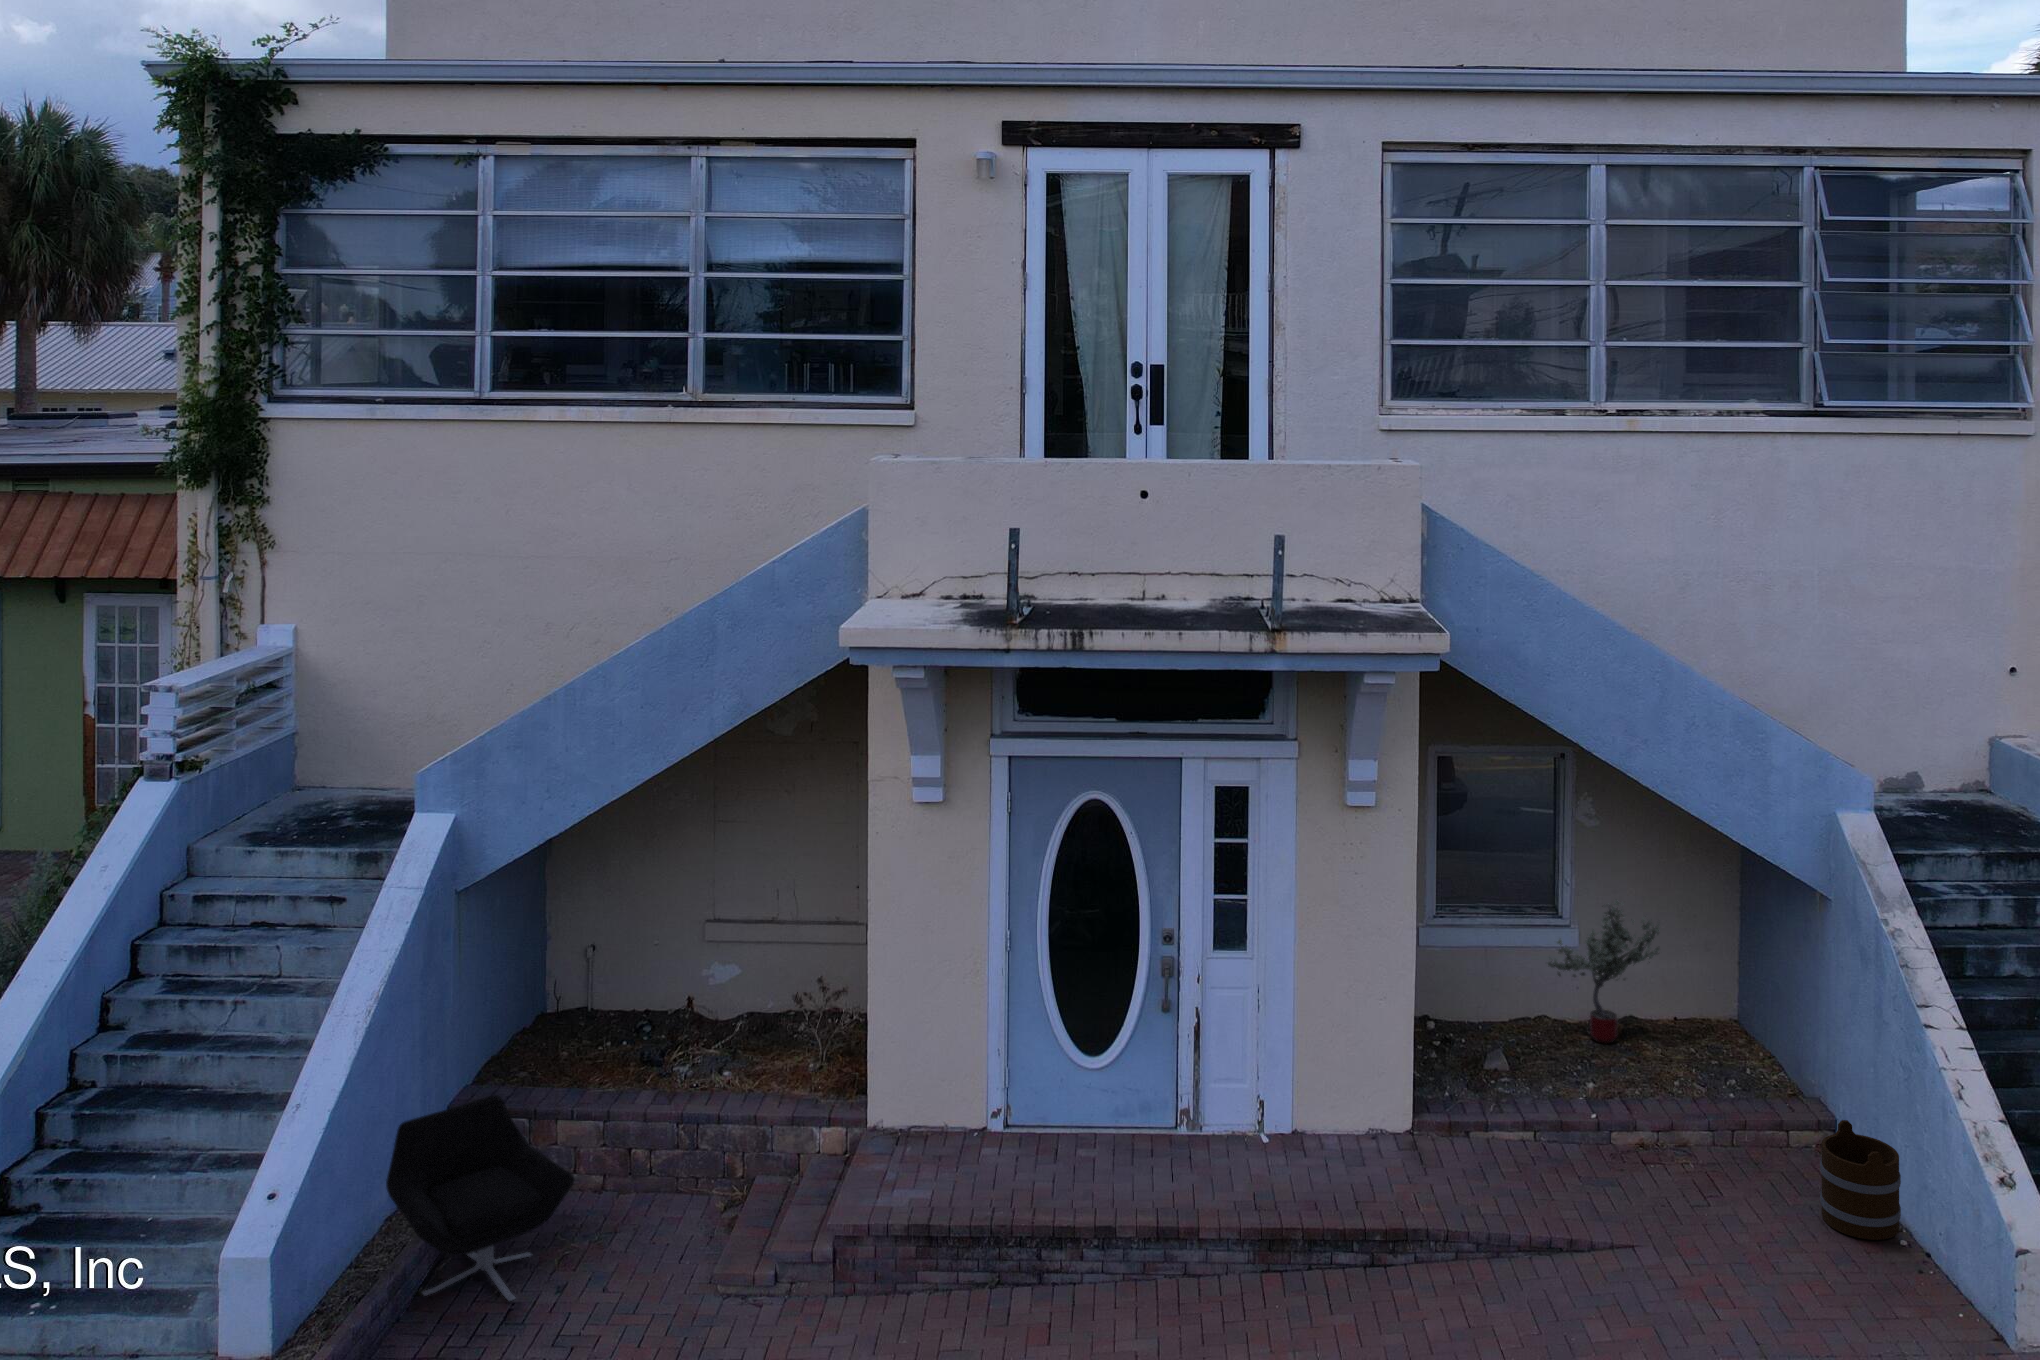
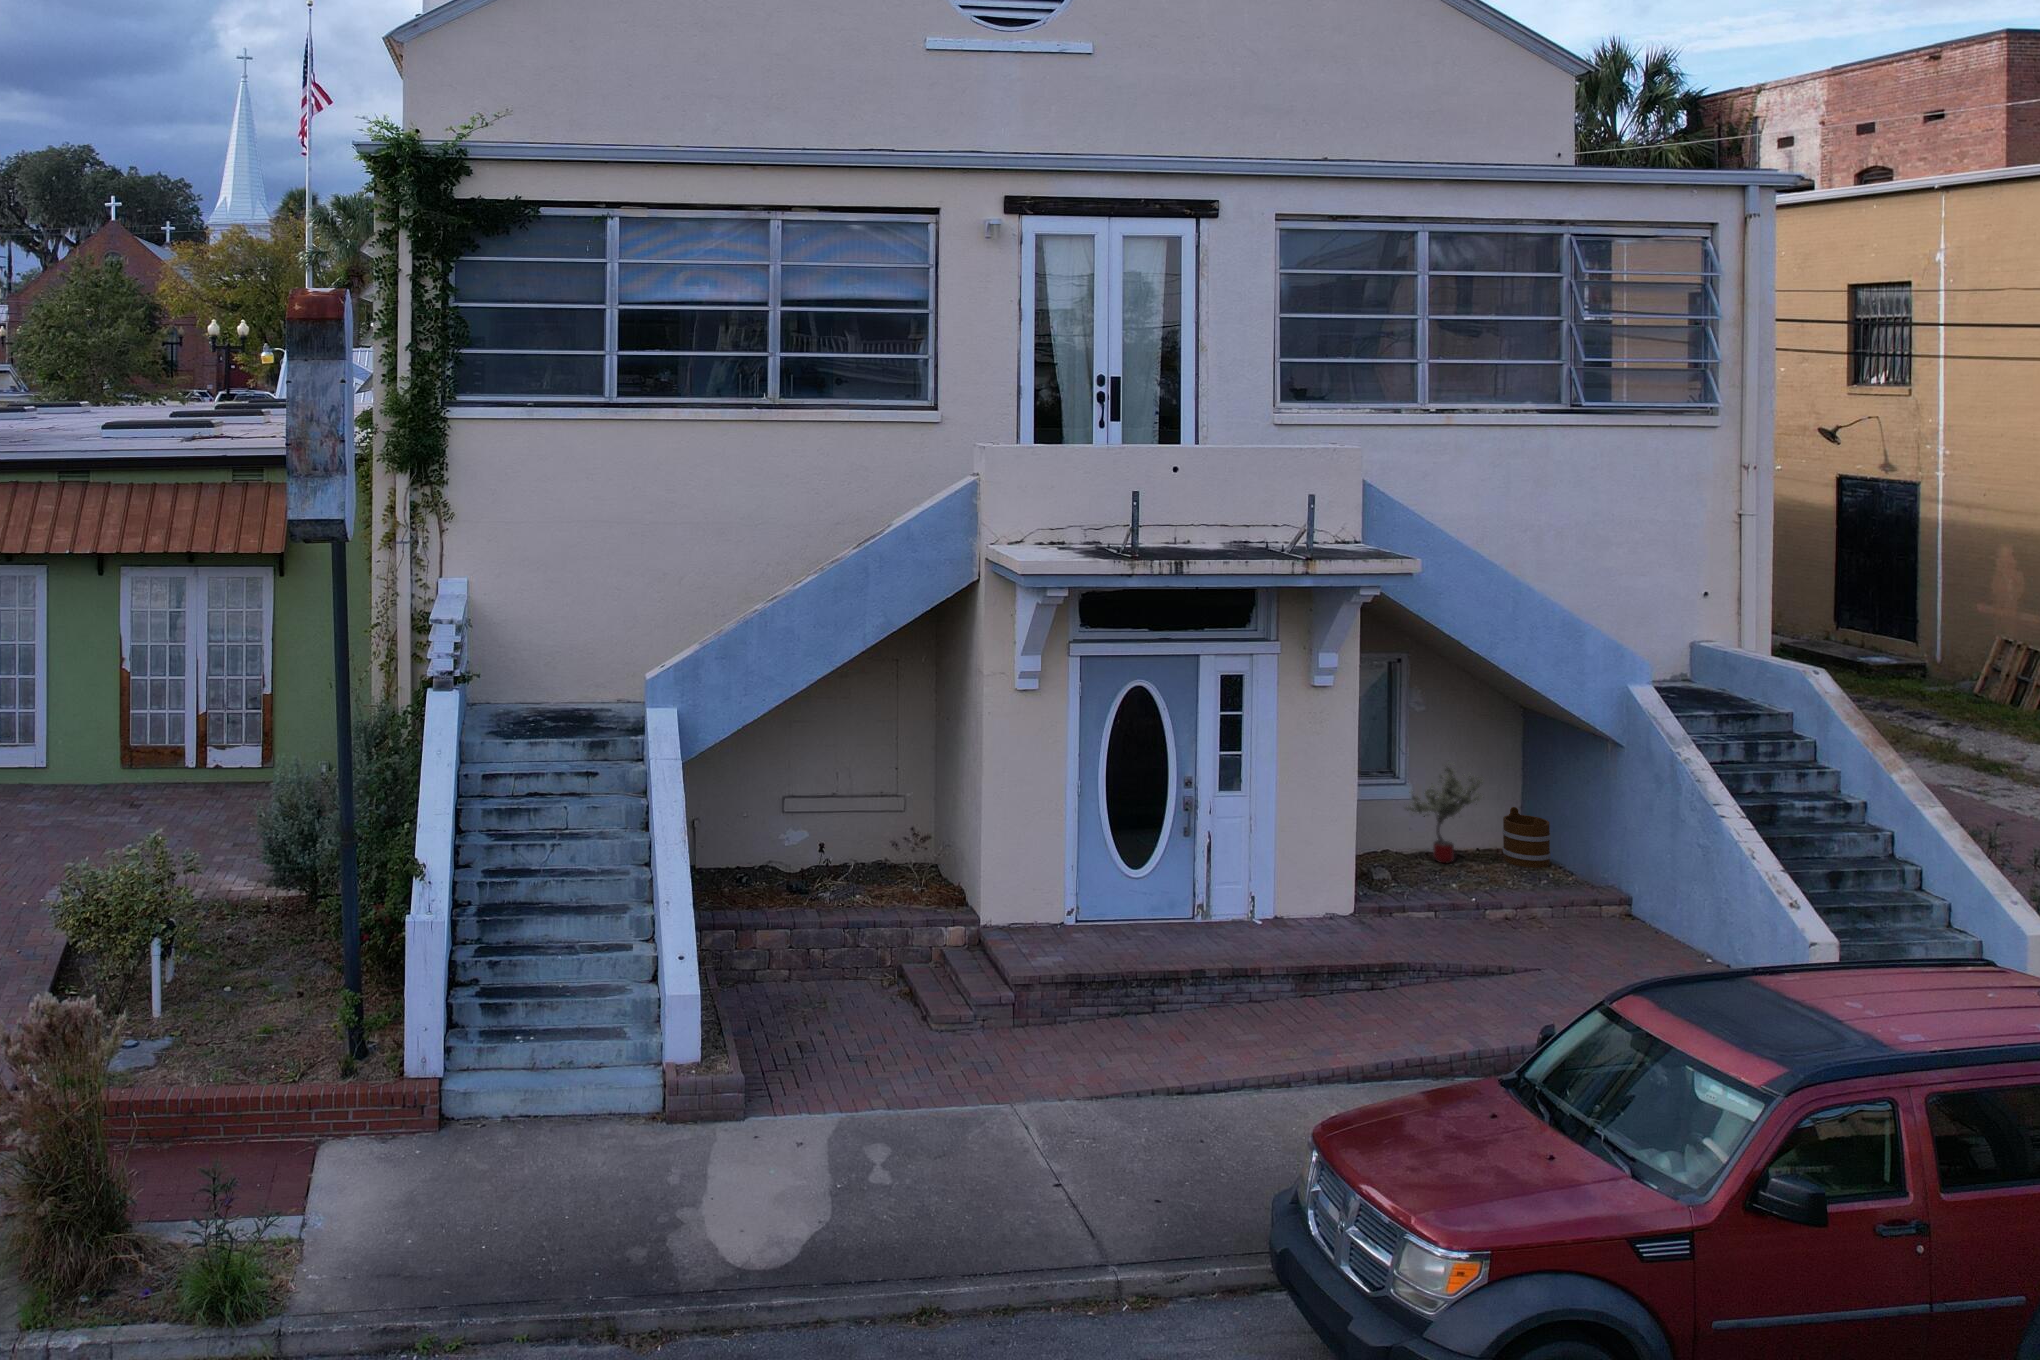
lounge chair: present [386,1095,575,1301] -> none [702,901,830,1031]
bucket: present [1820,1120,1901,1240] -> present [1502,807,1551,868]

